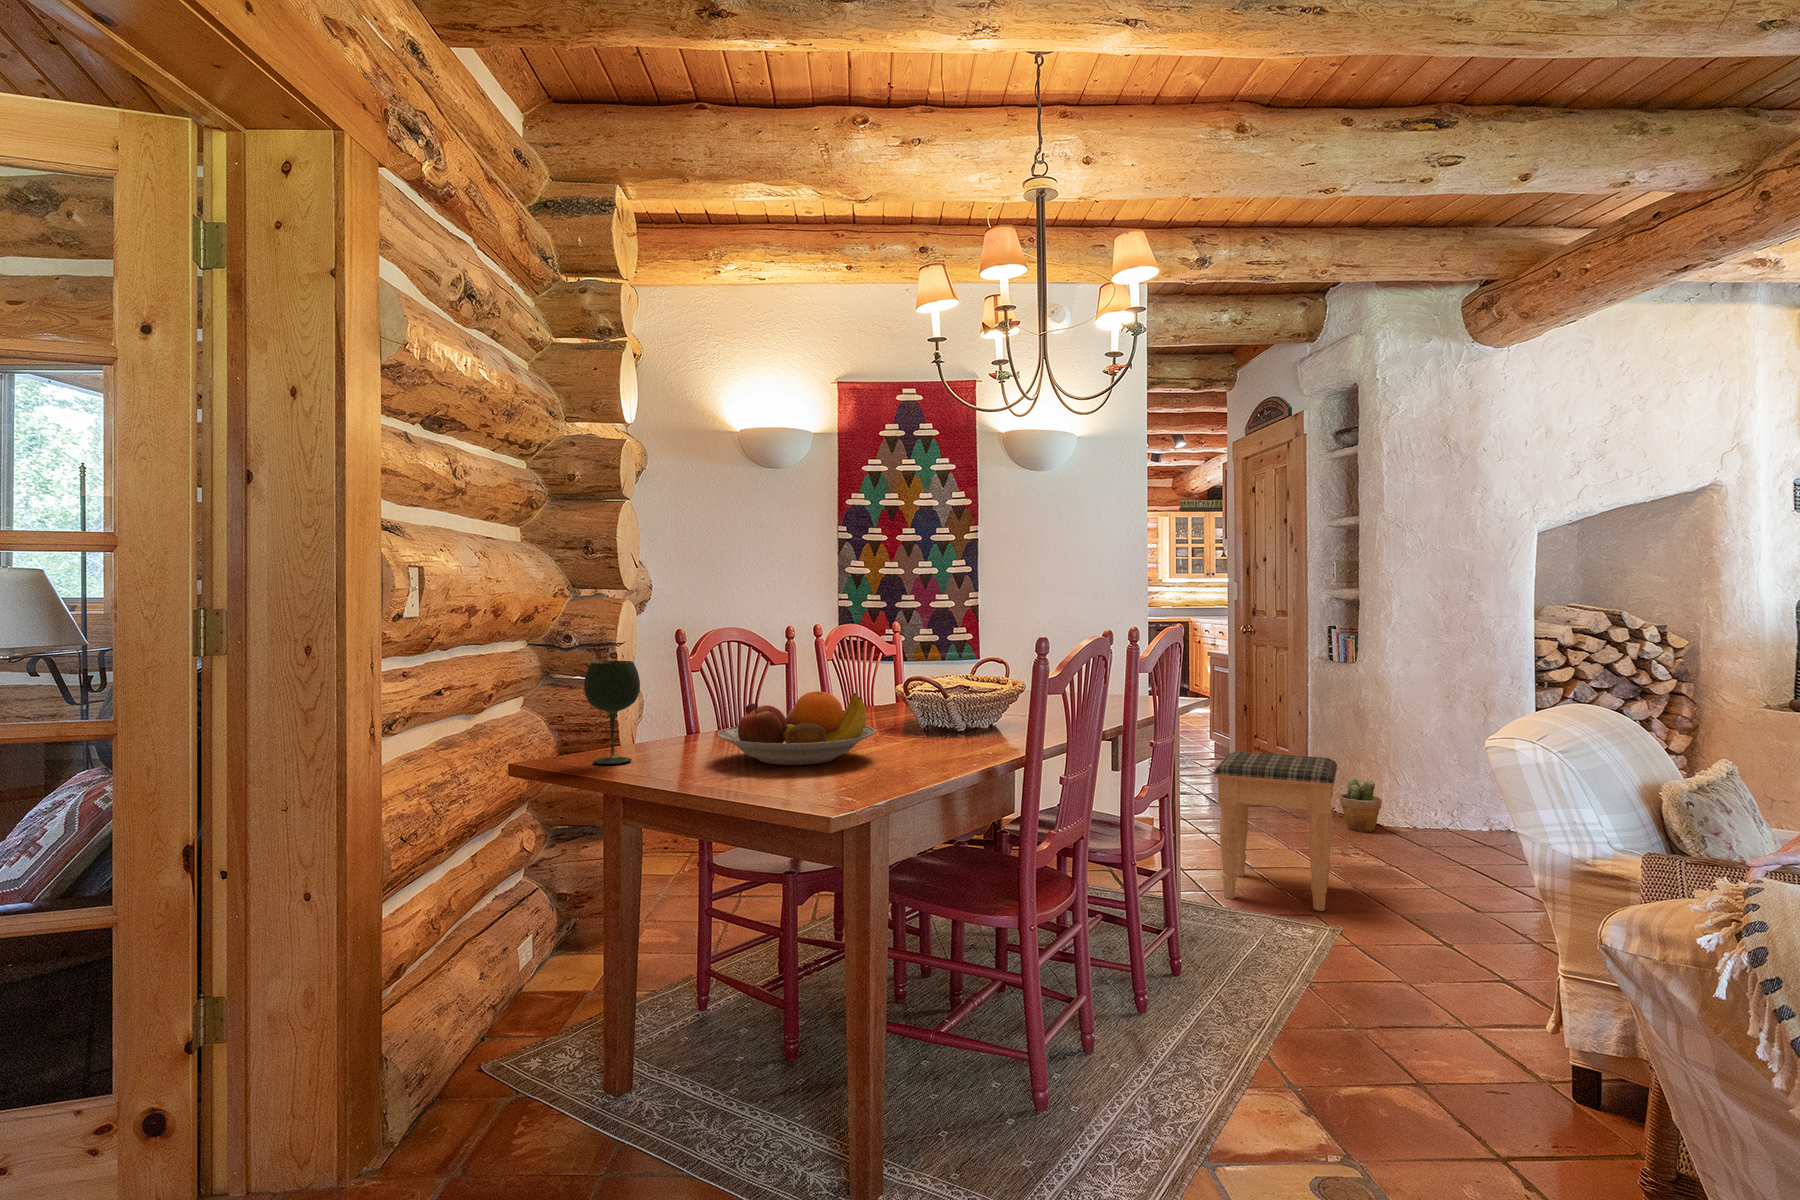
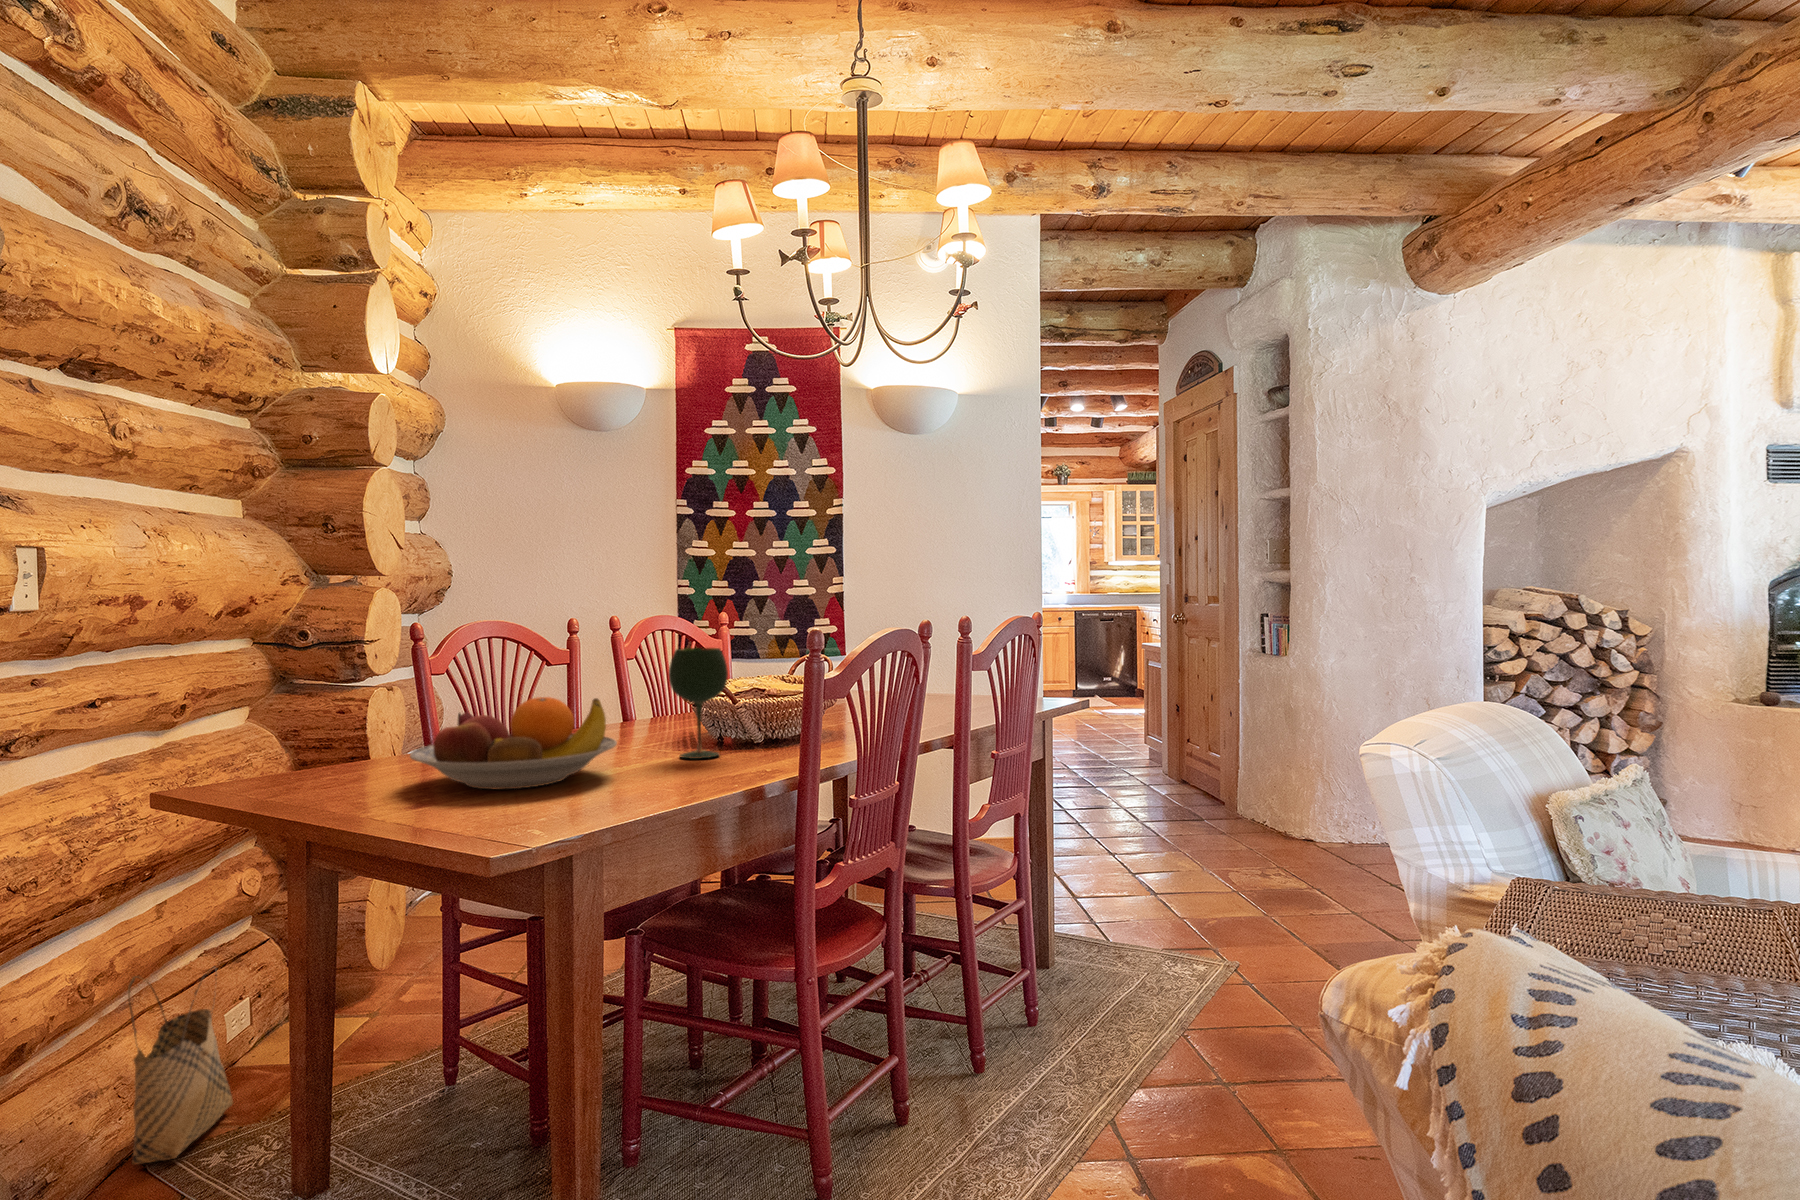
wine glass: present [584,661,640,764] -> present [669,648,728,759]
footstool: present [1214,752,1337,911] -> none [1100,759,1245,942]
potted plant: present [1340,778,1382,832] -> none [1266,786,1312,847]
woven basket: none [467,906,537,1063] -> present [128,967,233,1164]

